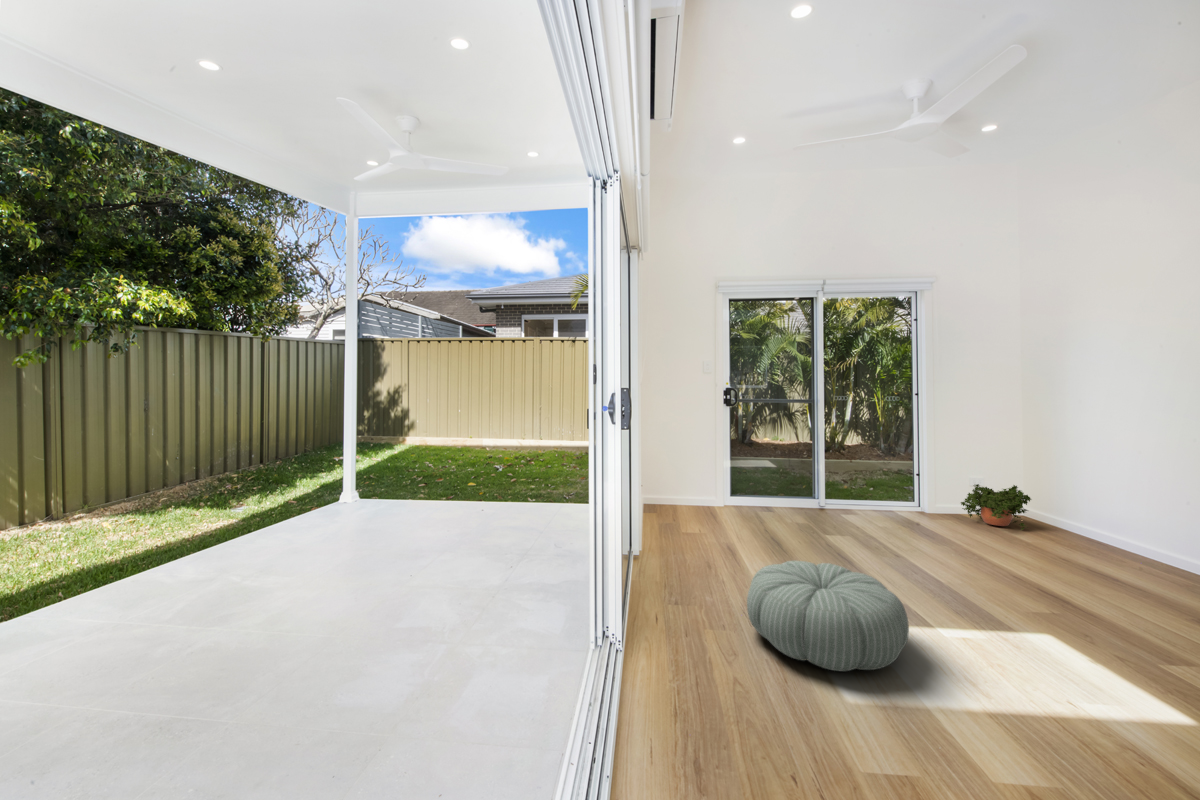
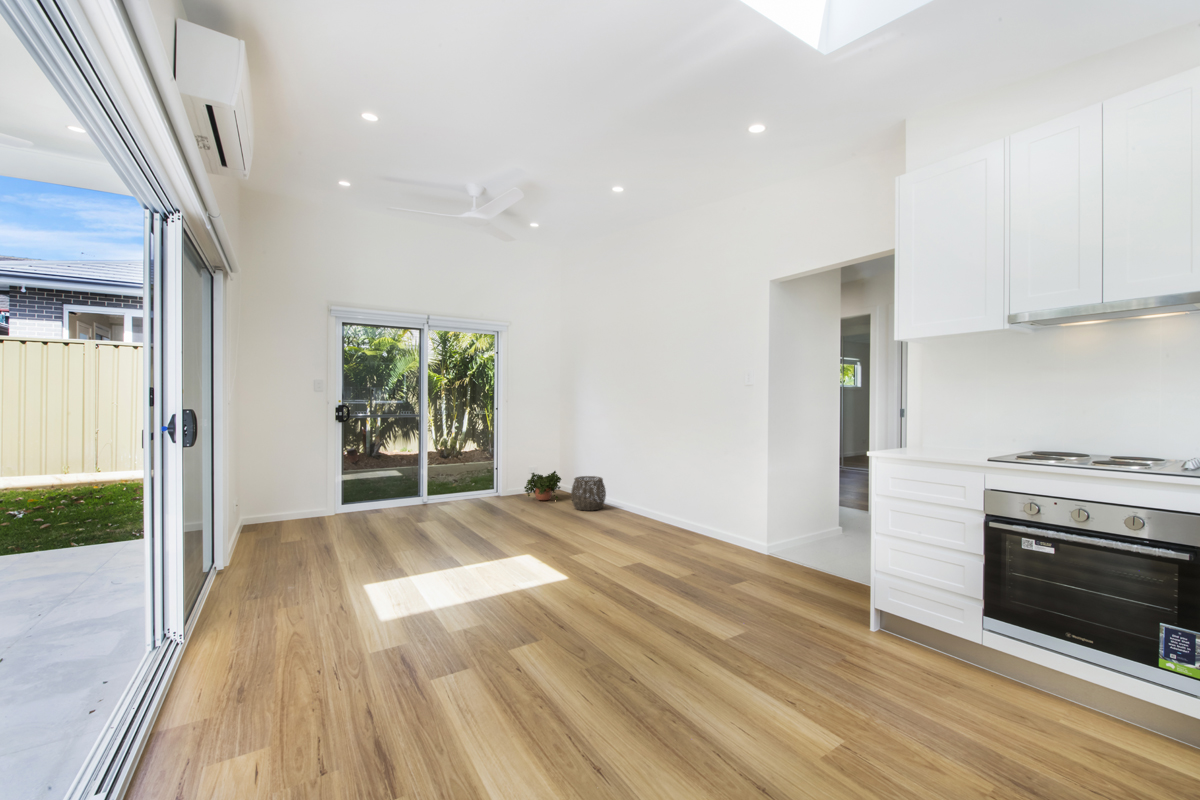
woven basket: none [1062,501,1144,561] -> present [571,476,606,511]
pouf: present [747,561,909,671] -> none [317,538,434,608]

